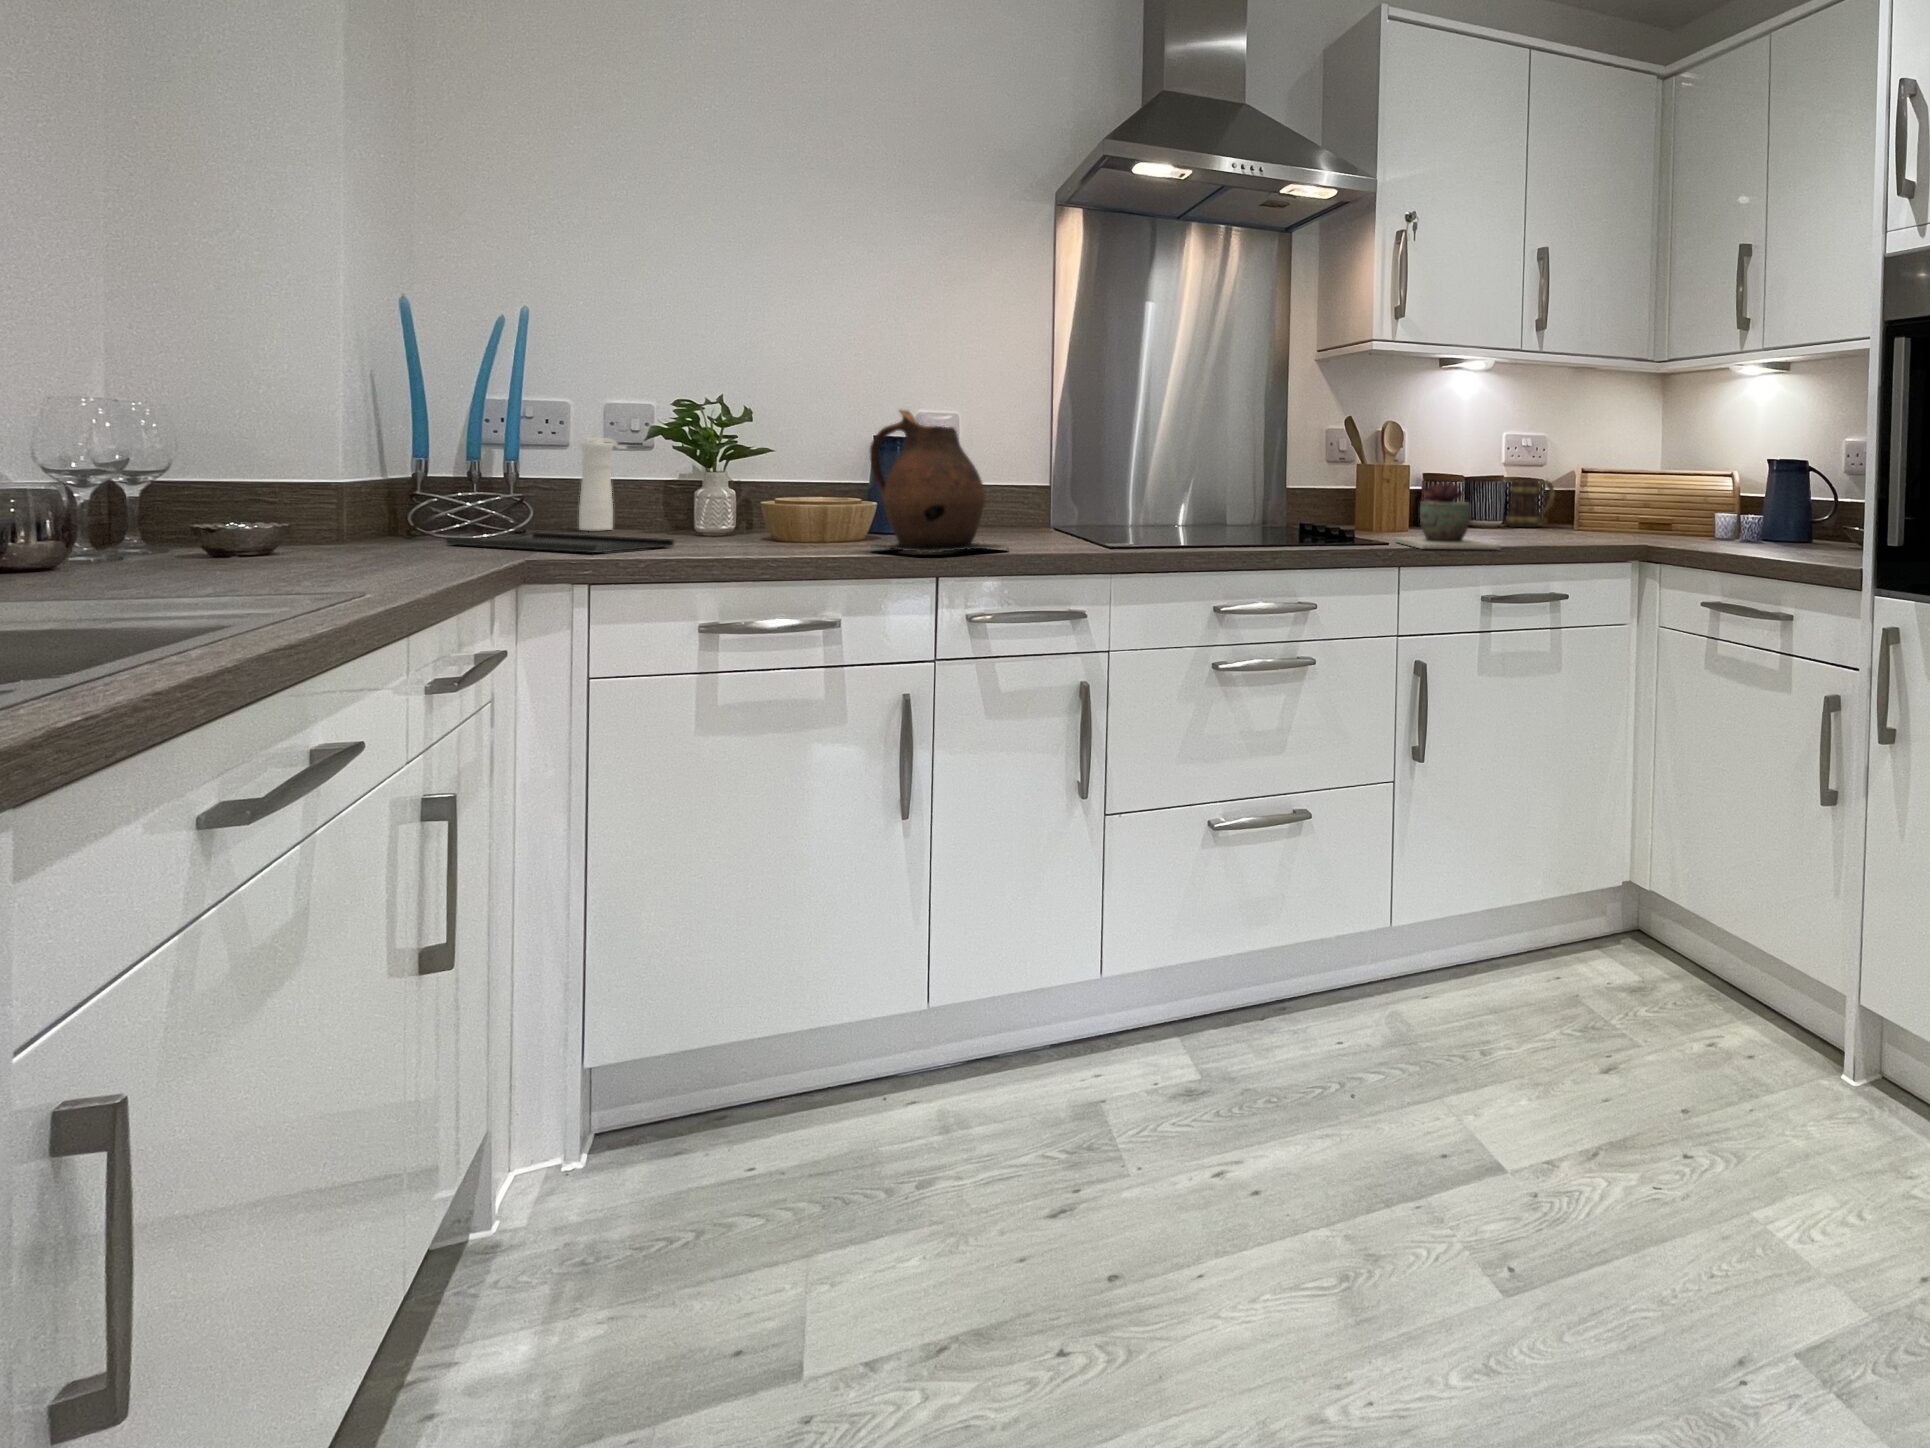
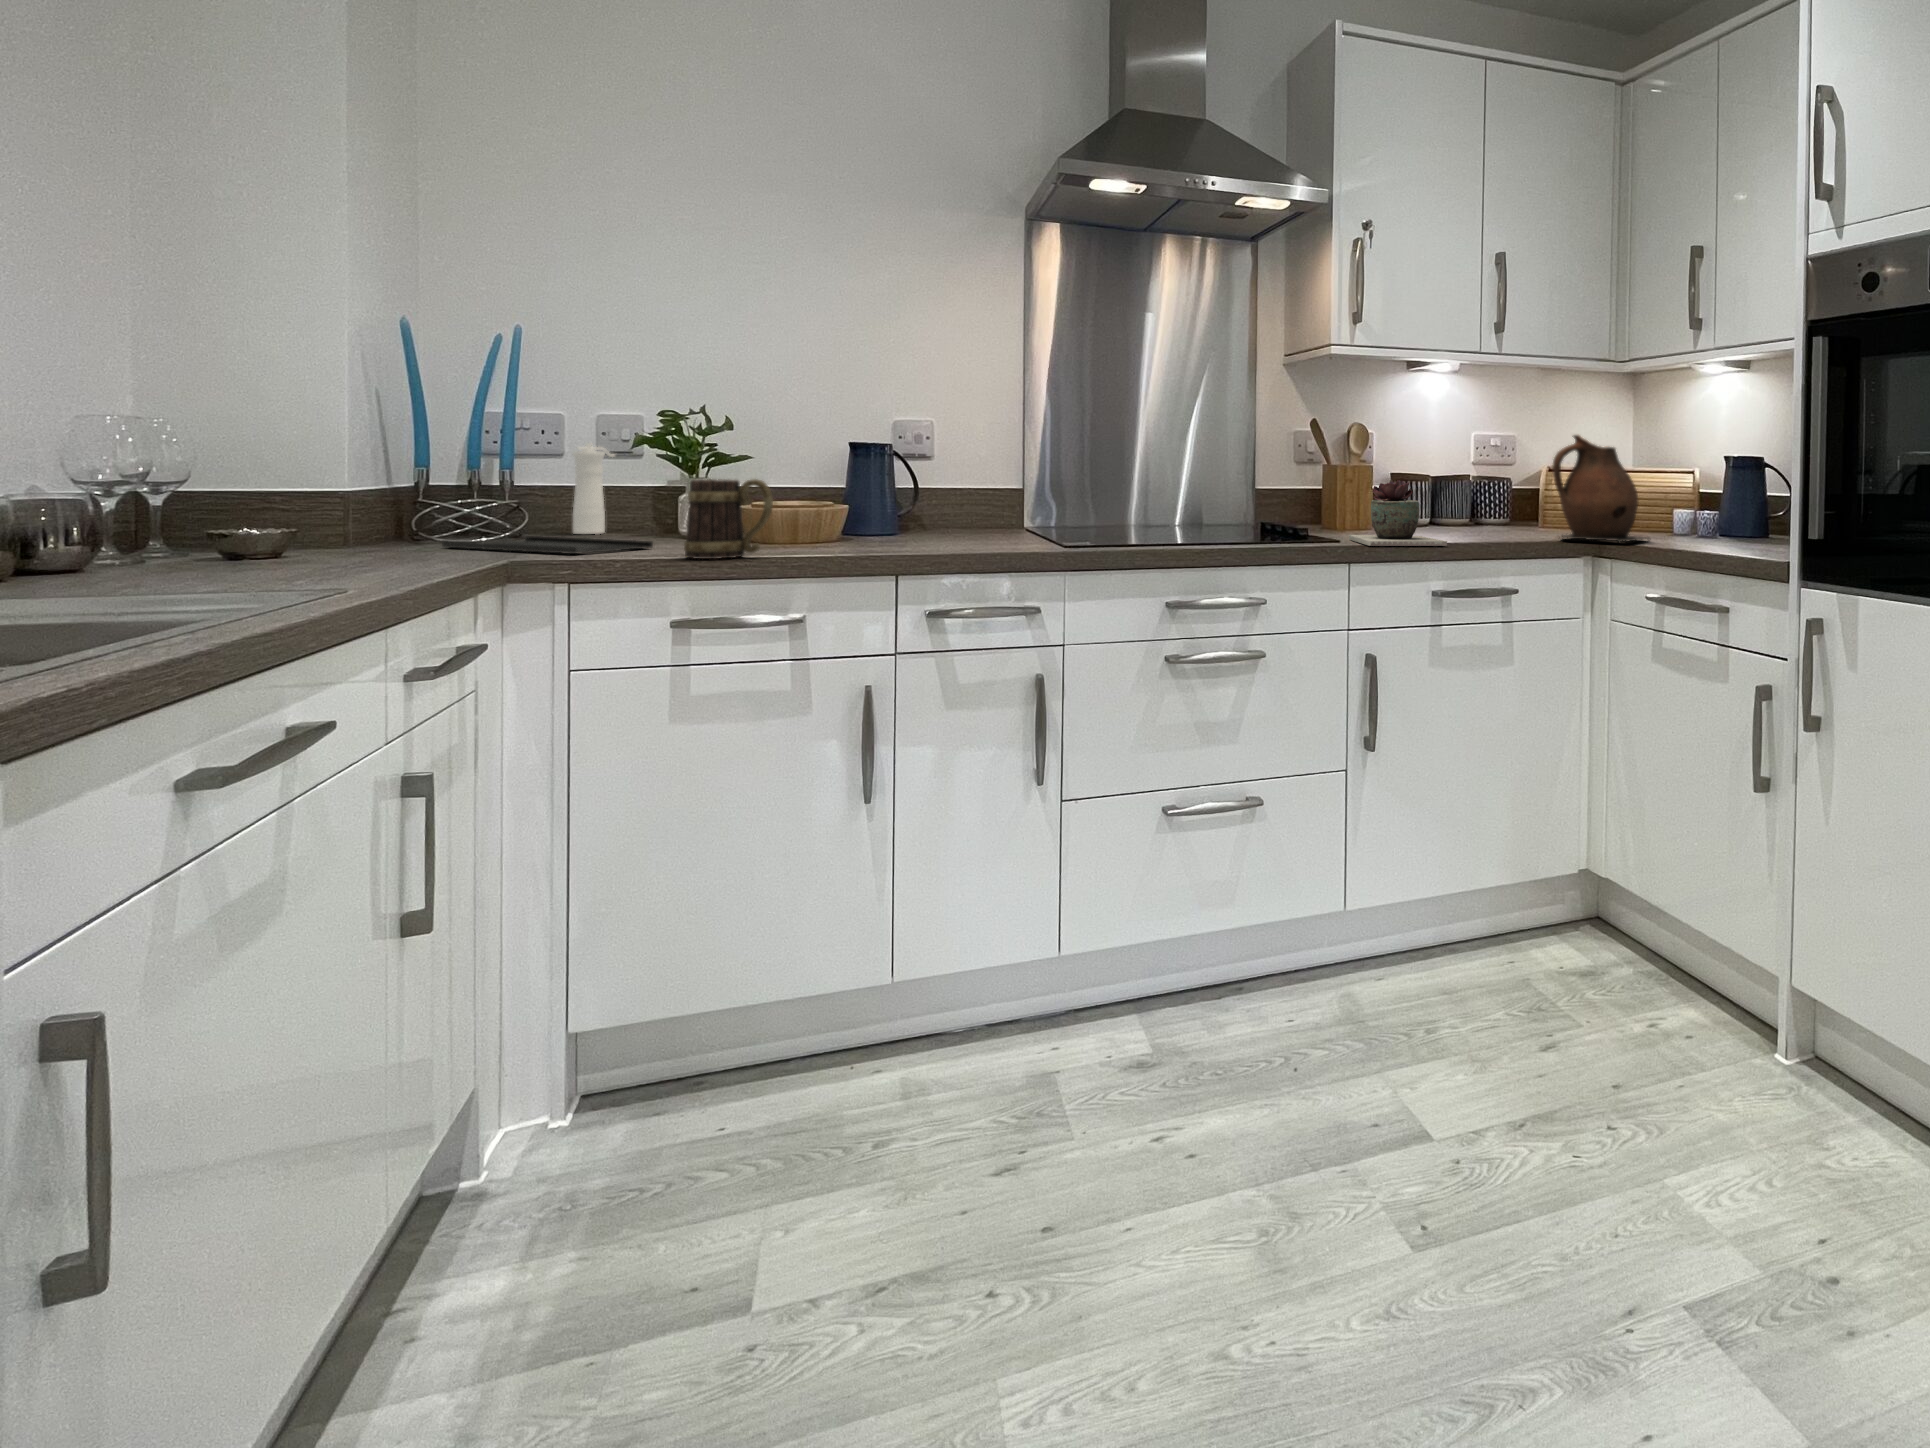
ceramic pitcher: present [870,410,1007,554] -> present [1552,435,1644,542]
mug: present [1506,480,1555,527] -> present [684,479,773,559]

